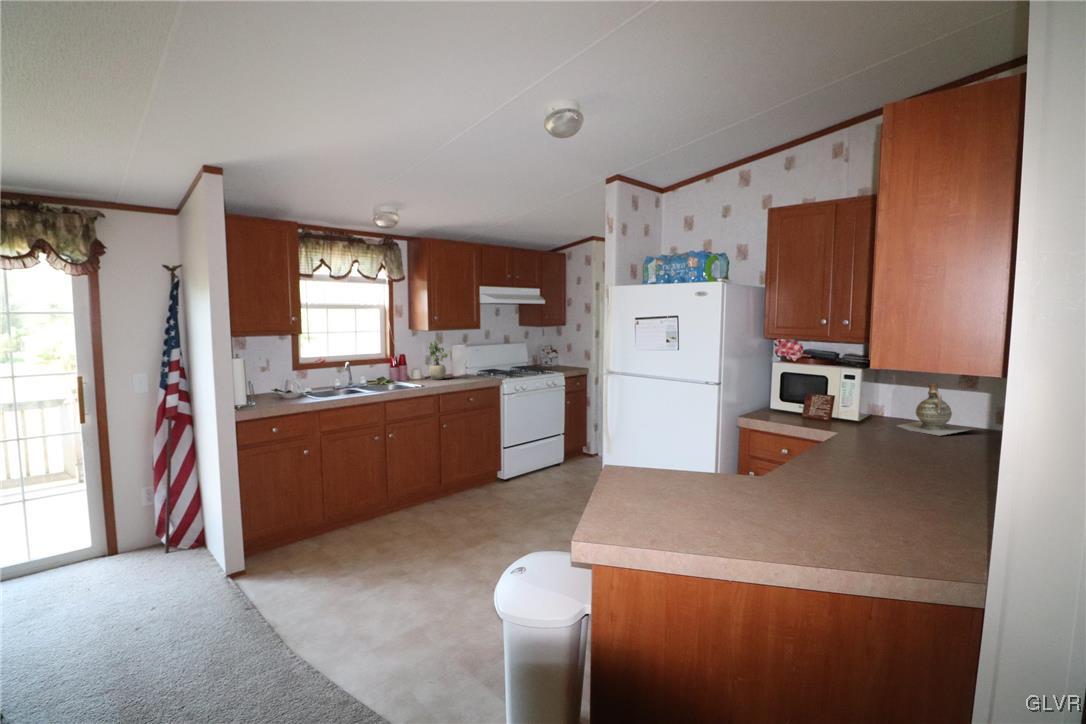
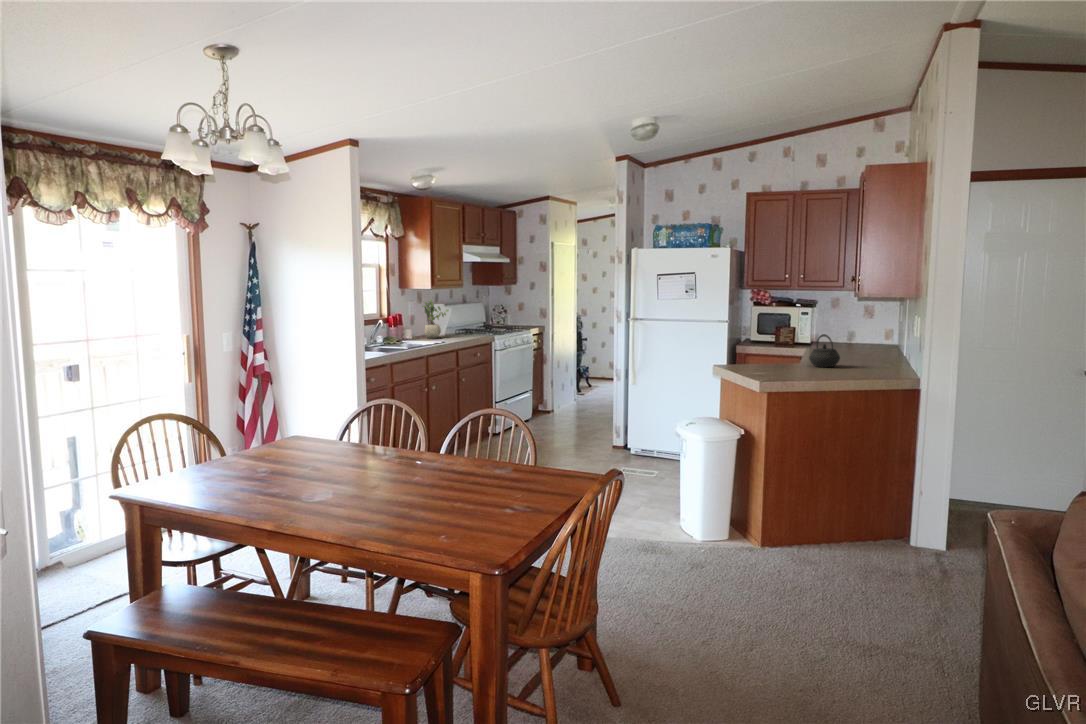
ceramic jug: present [897,383,972,436] -> none [827,314,875,345]
kettle: none [741,444,805,515] -> present [809,334,840,367]

